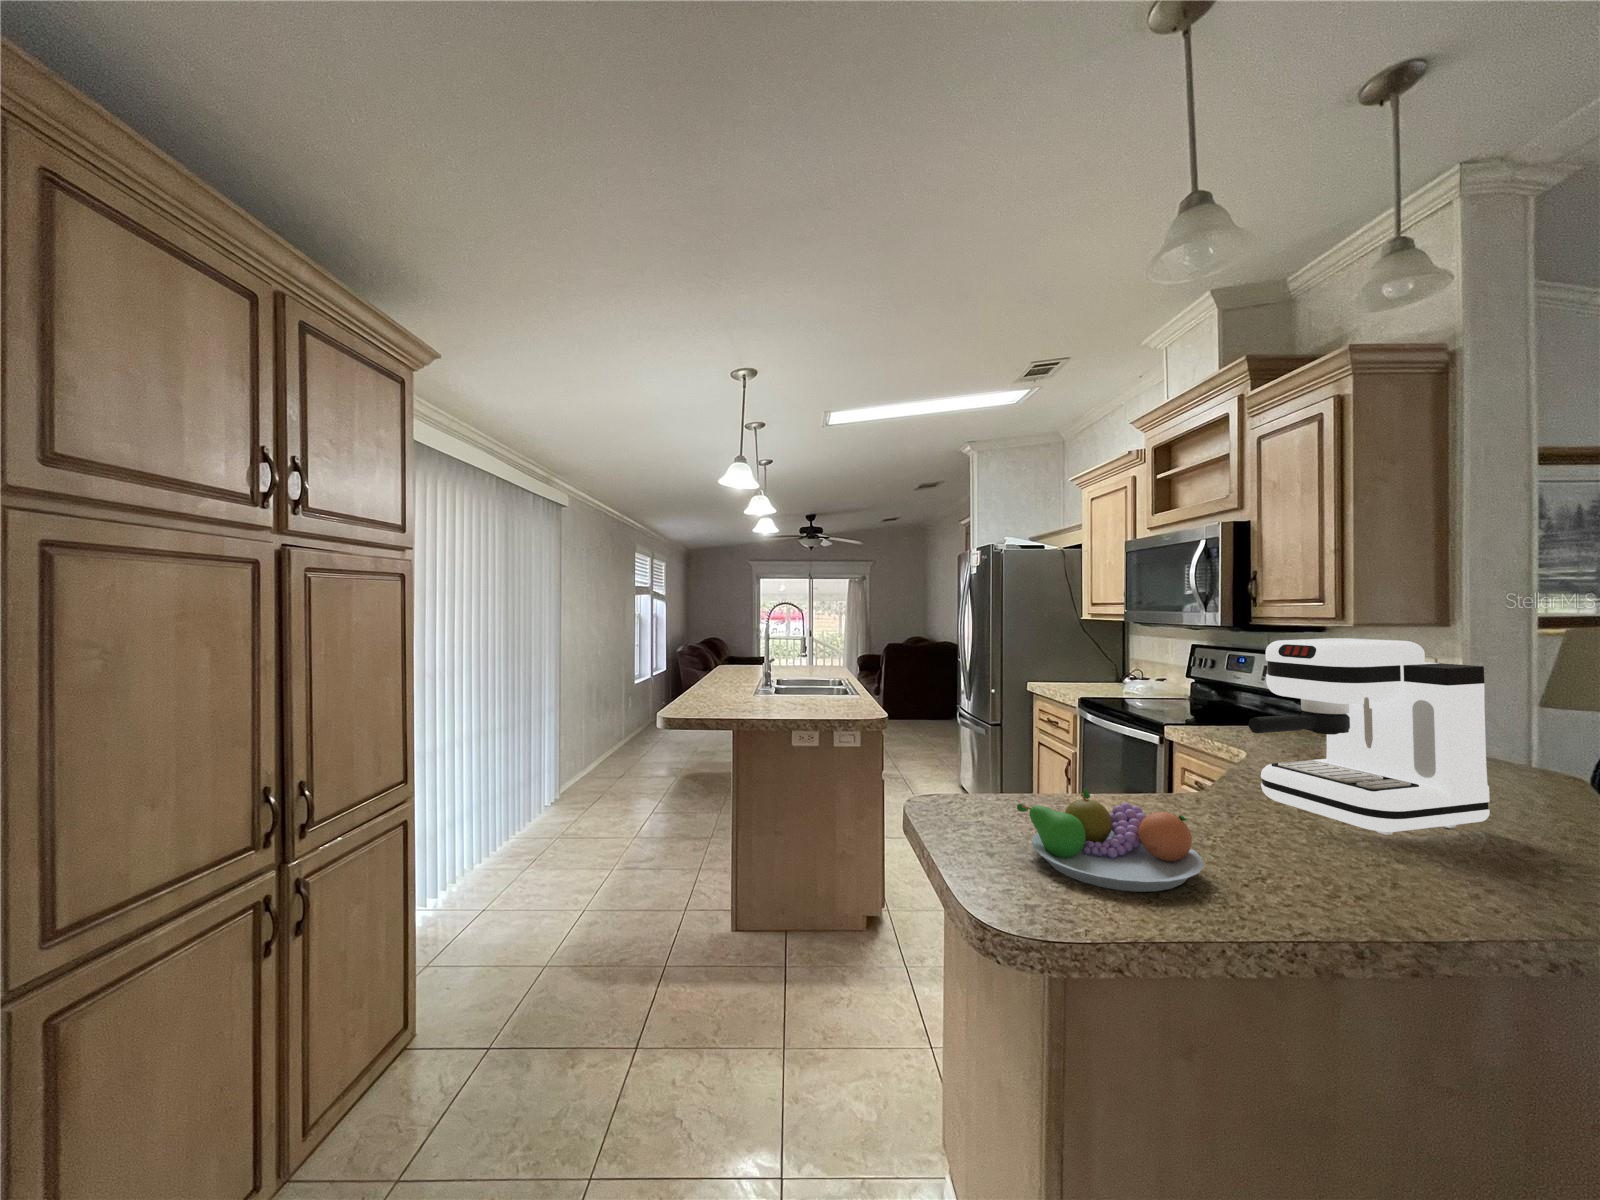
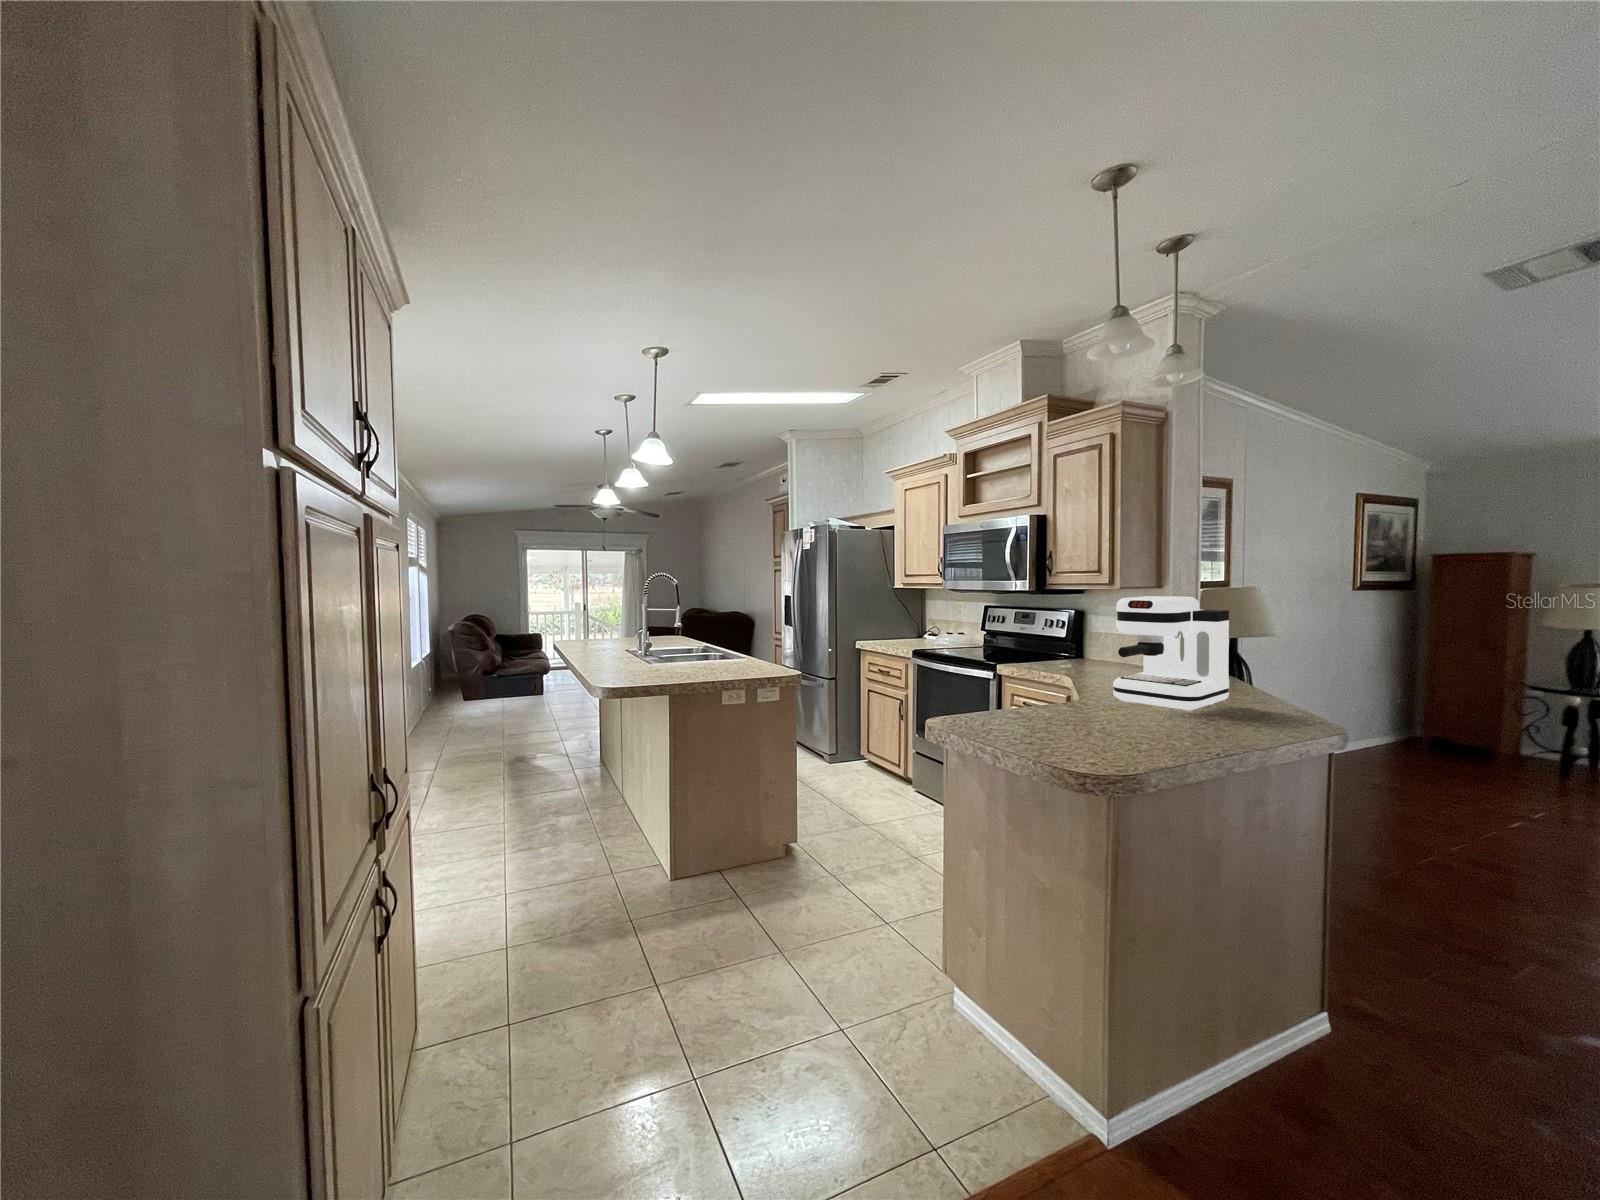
fruit bowl: present [1017,788,1204,892] -> none [1036,696,1155,751]

